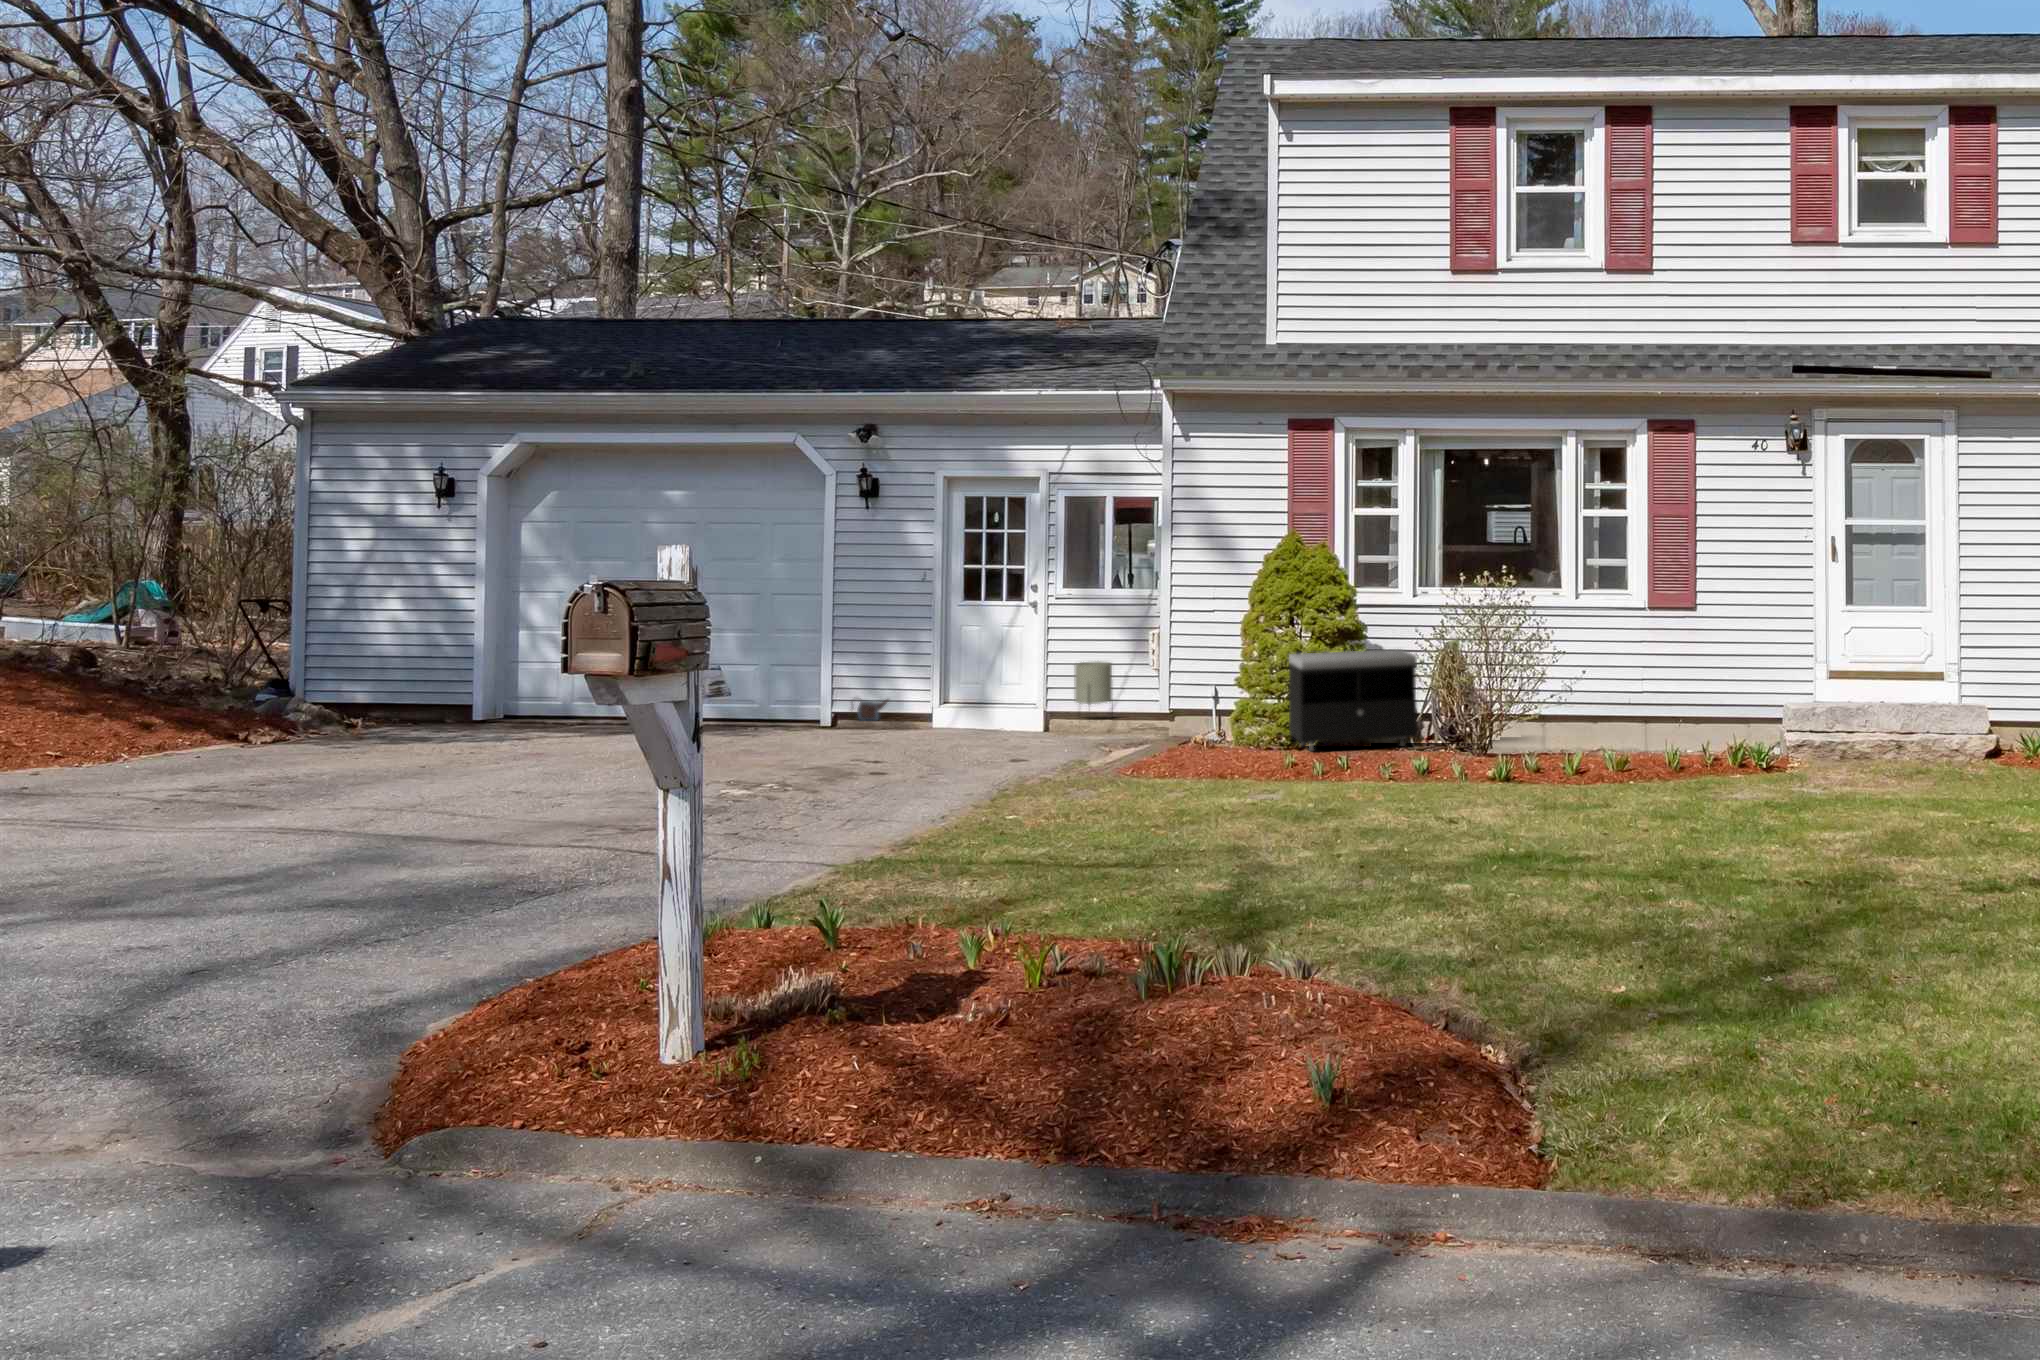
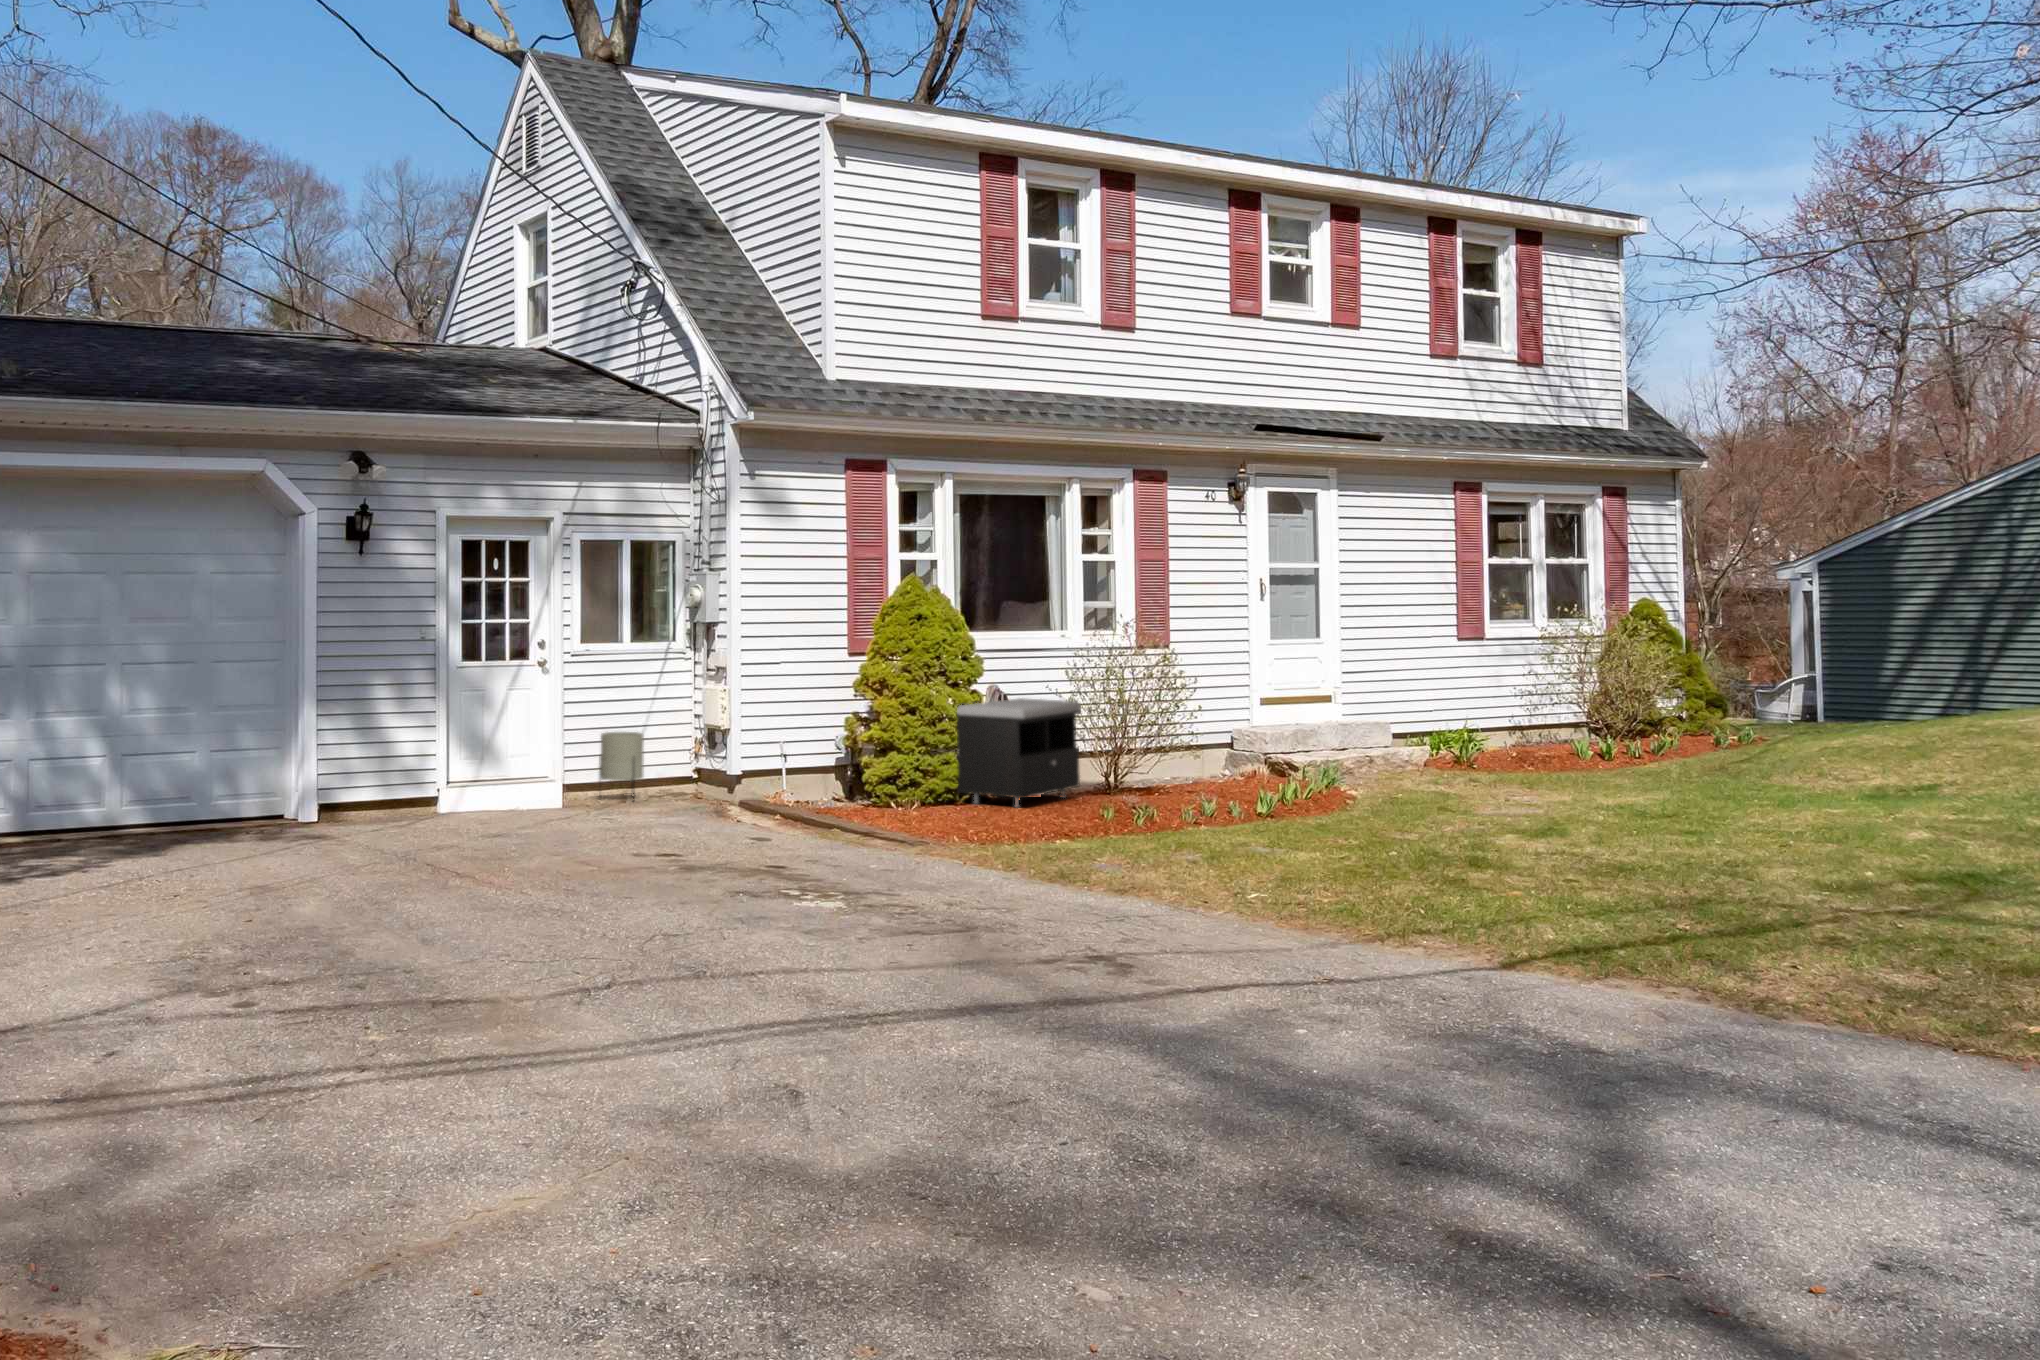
watering can: present [856,698,889,720] -> none [346,788,394,819]

